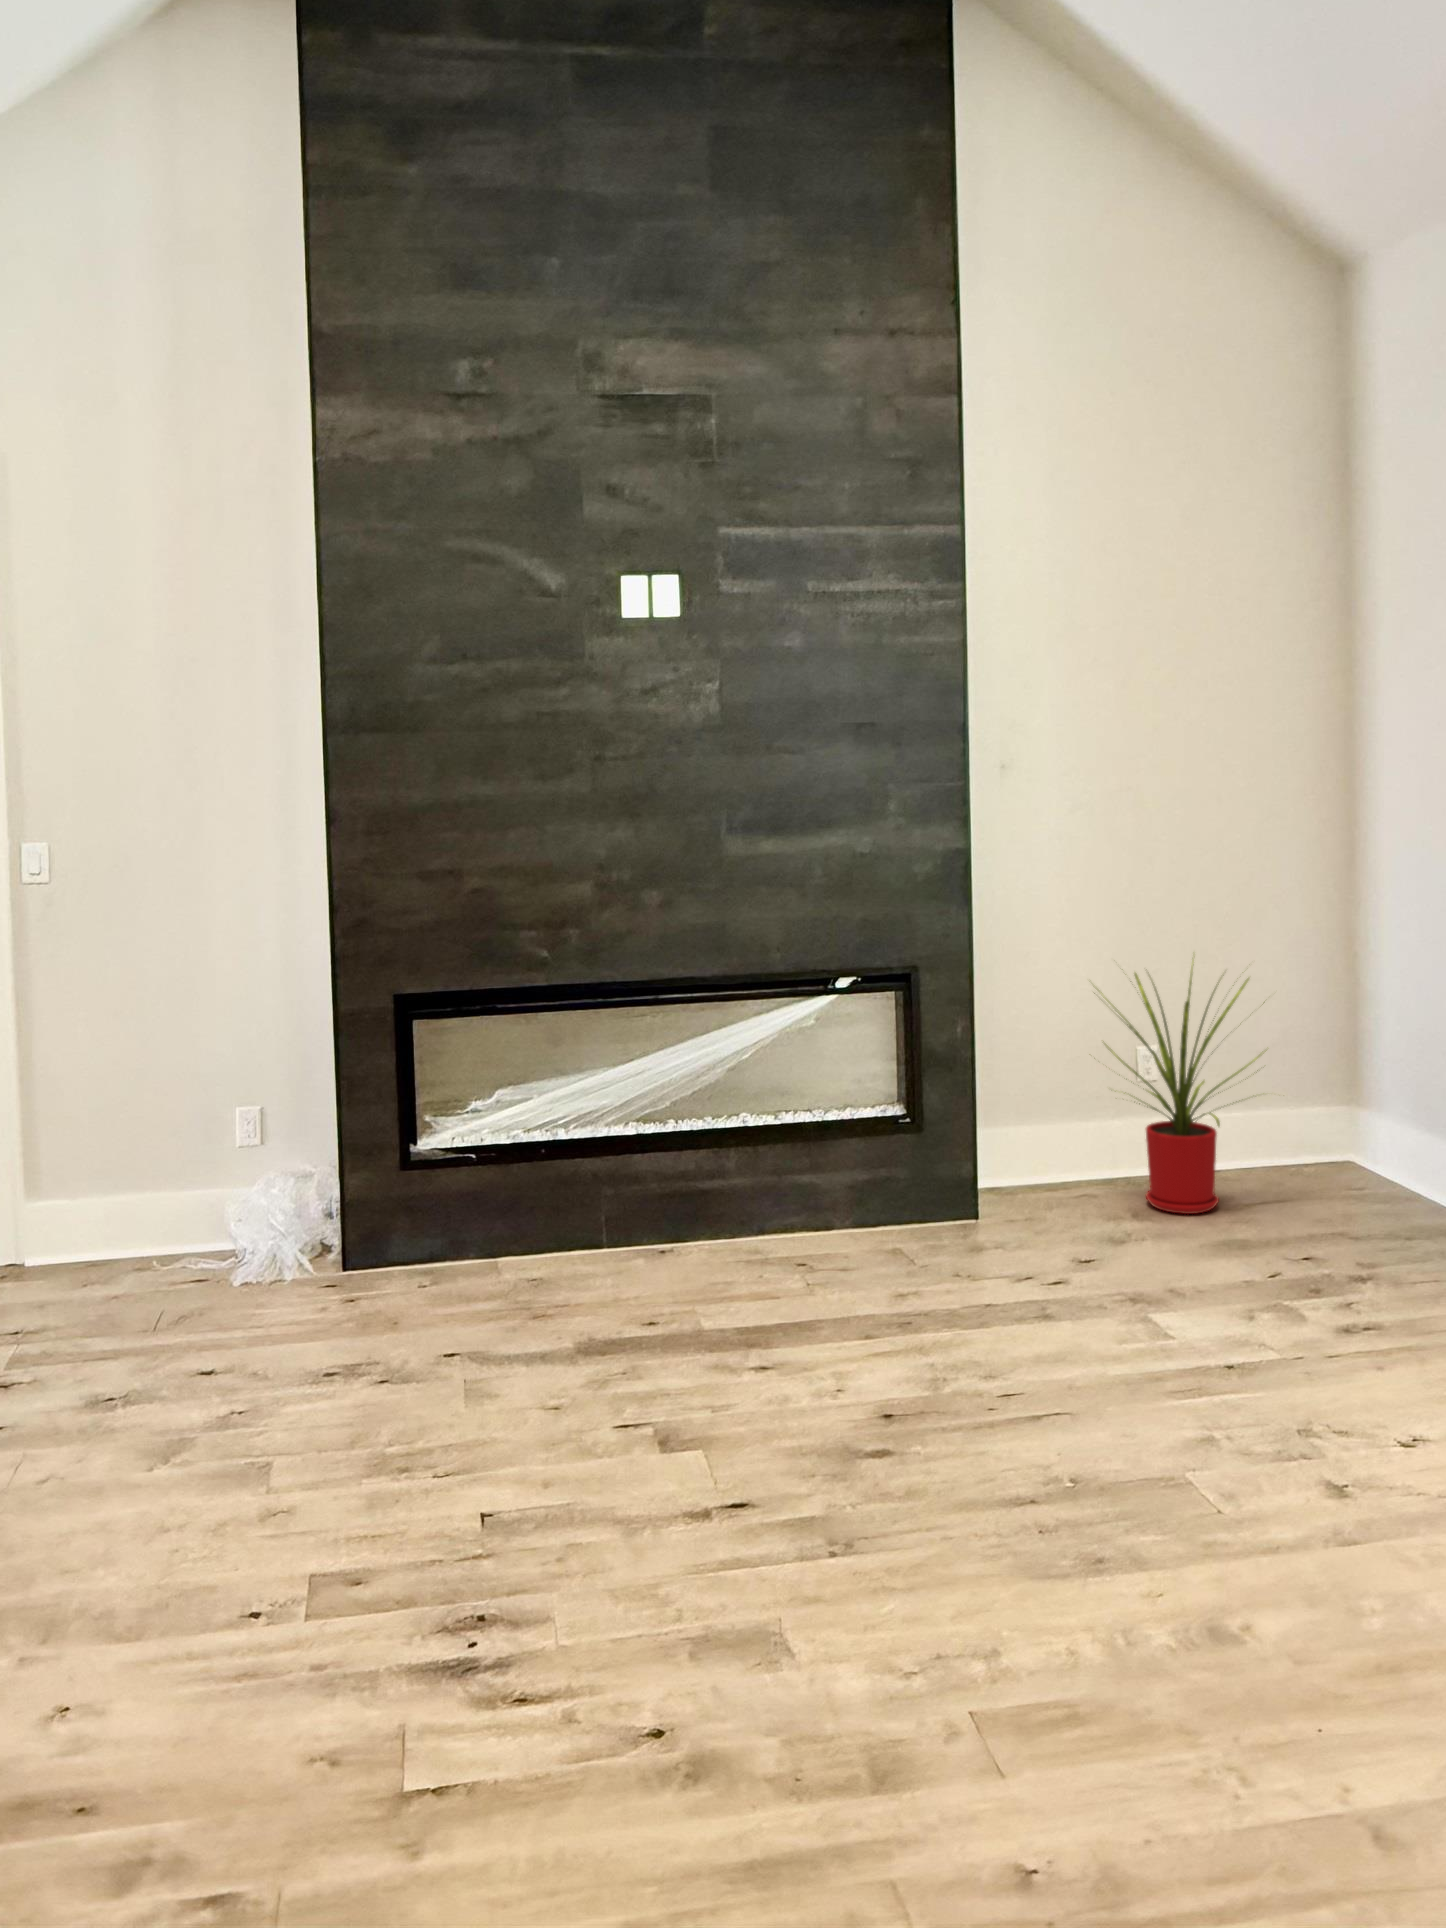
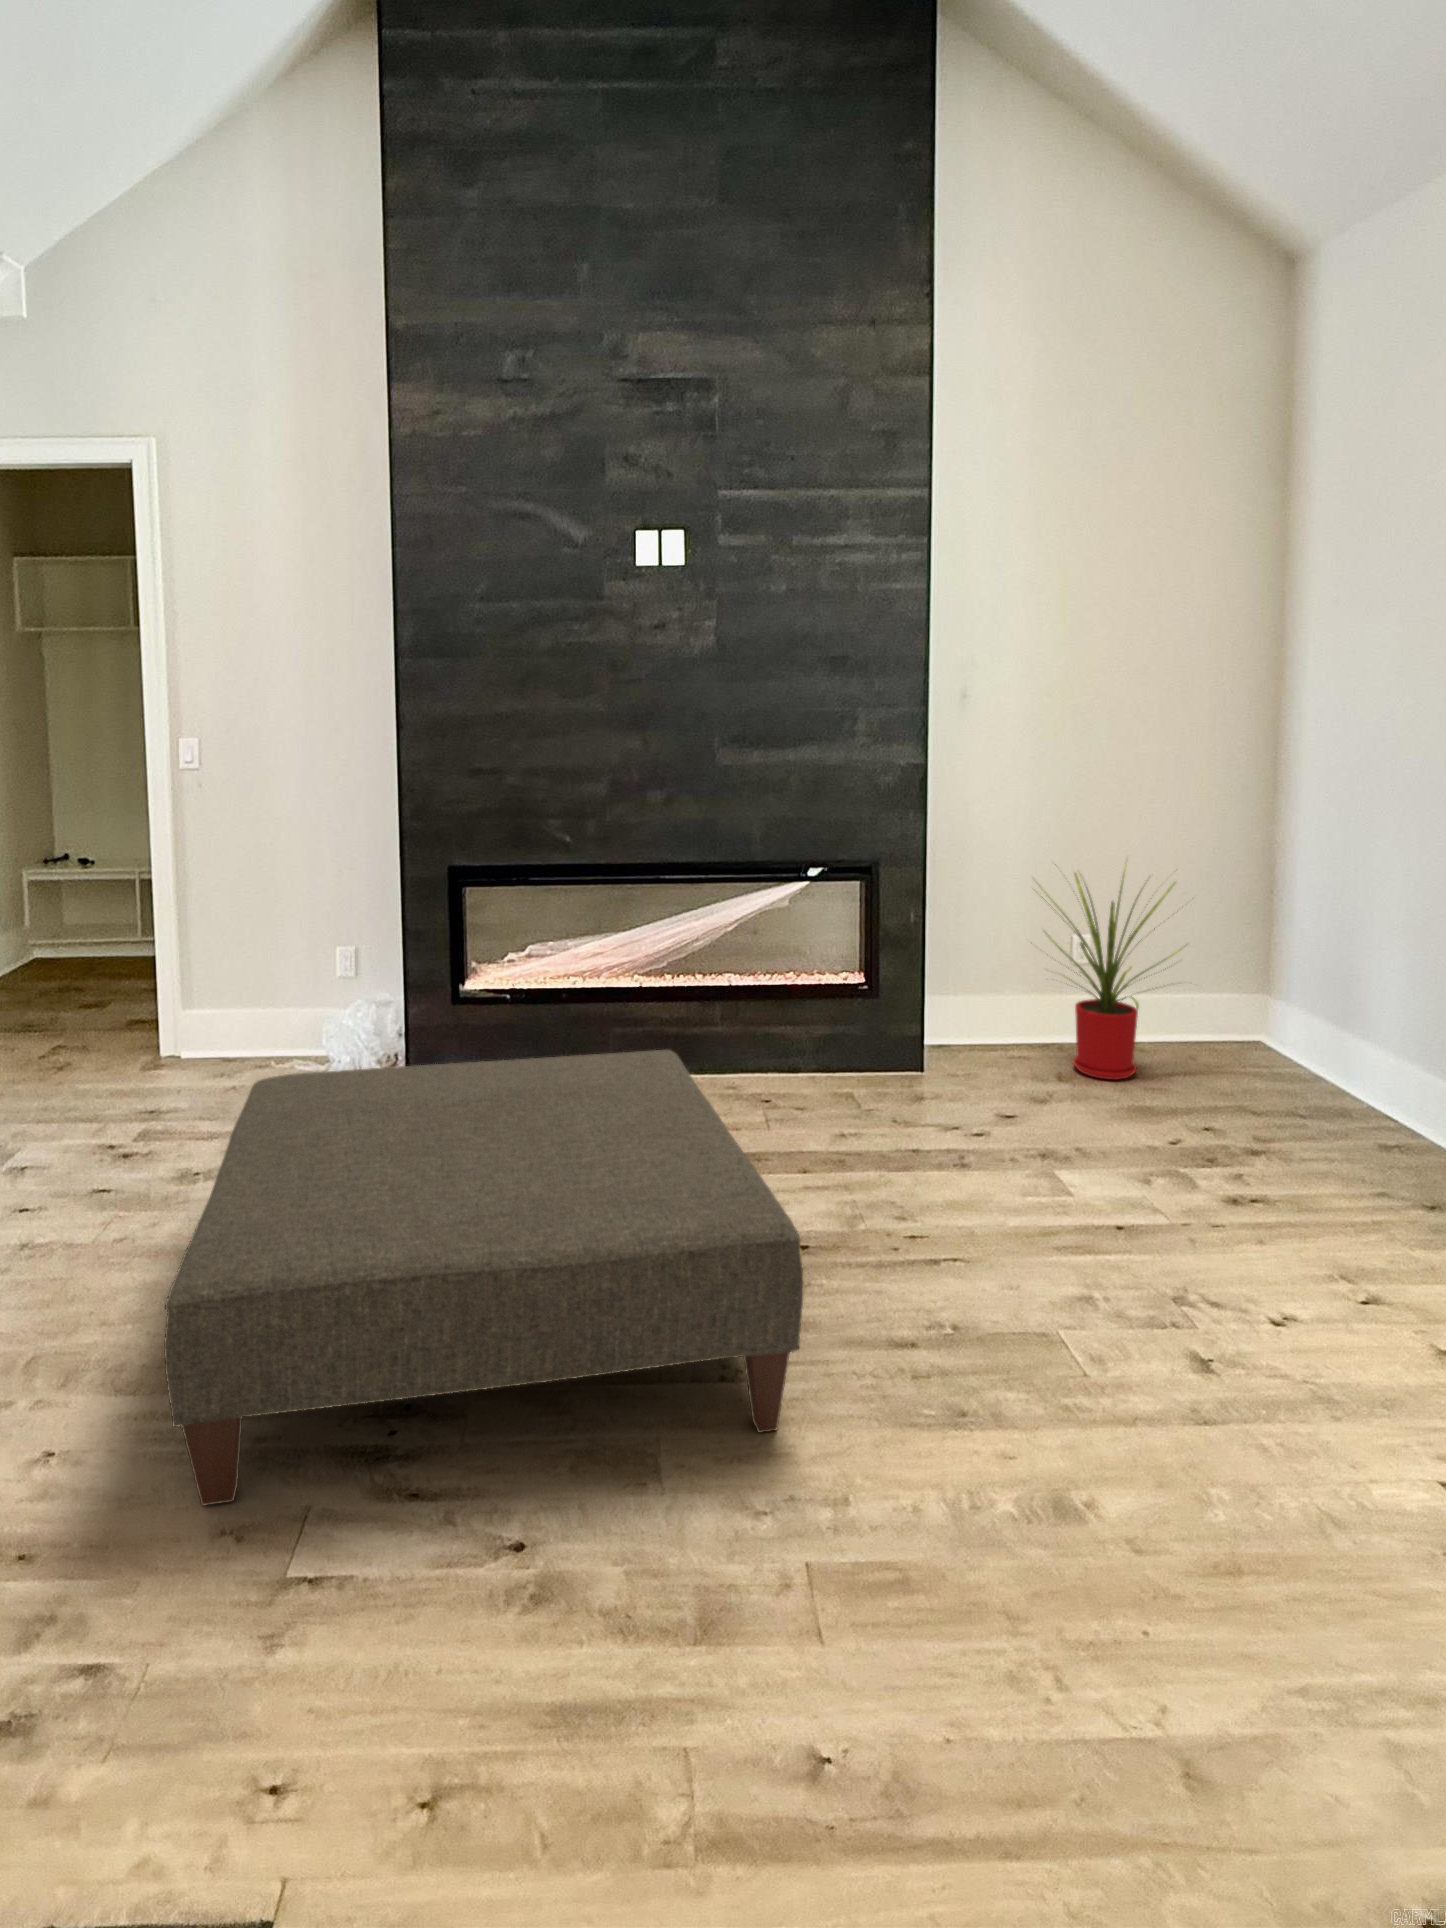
ottoman: none [213,1198,933,1736] -> present [164,1050,803,1505]

